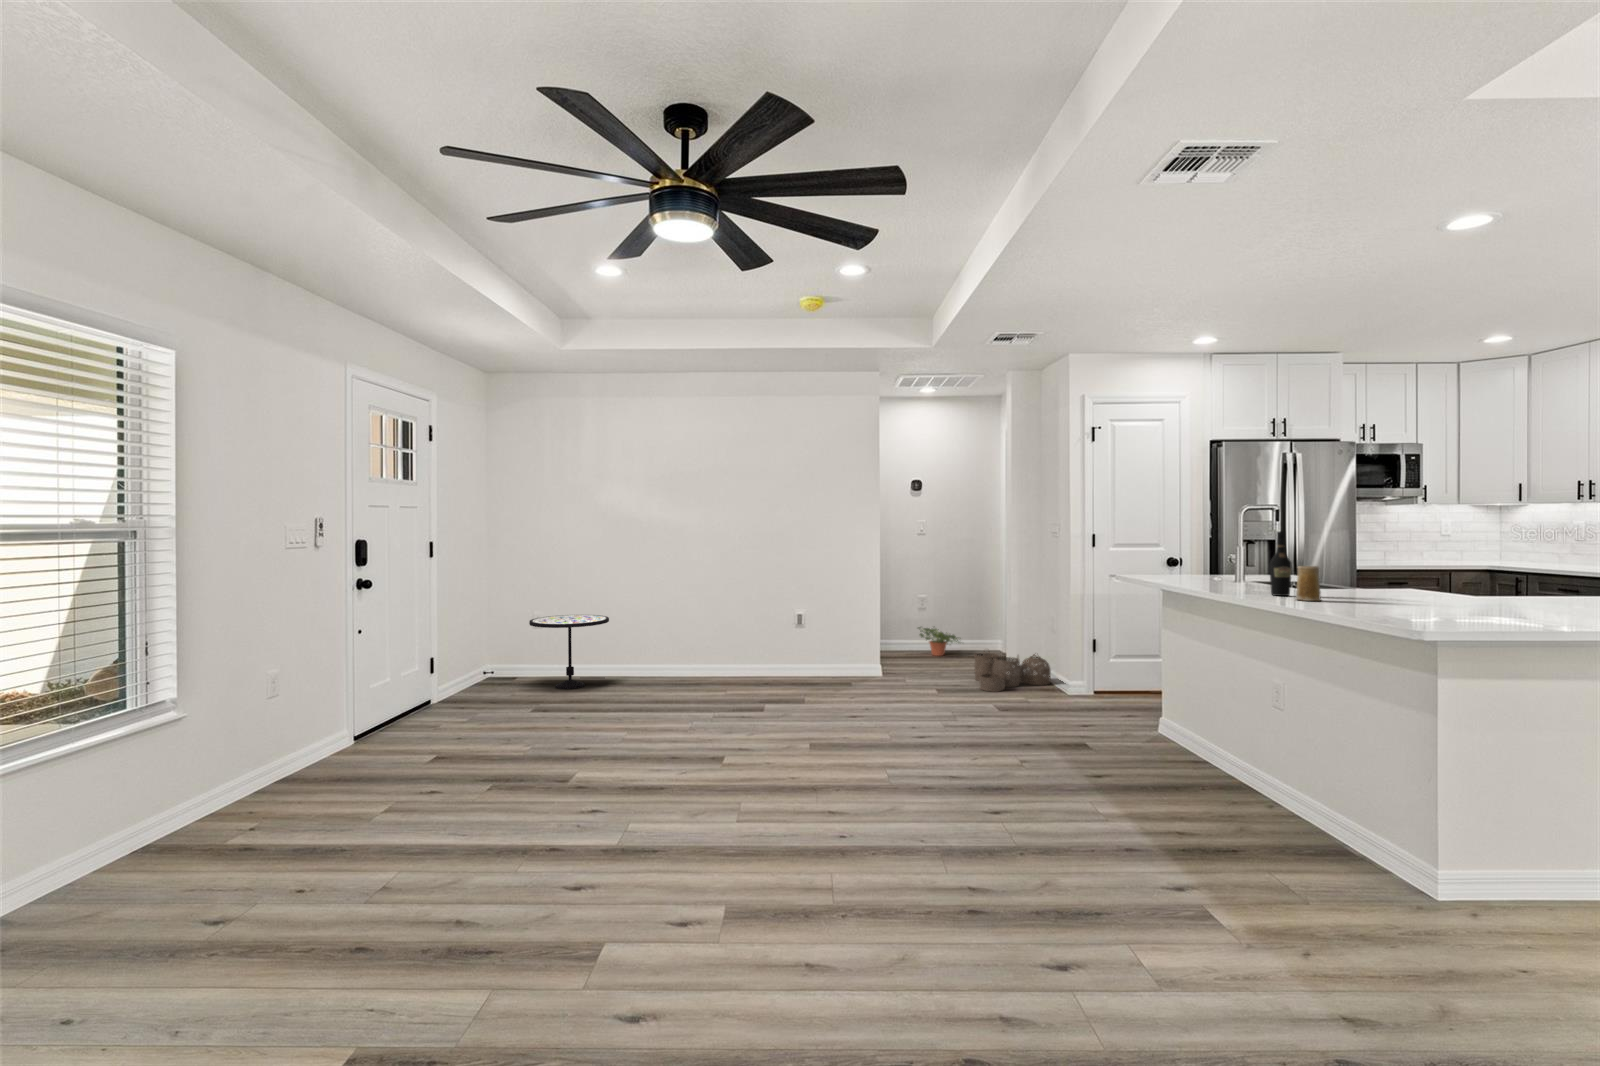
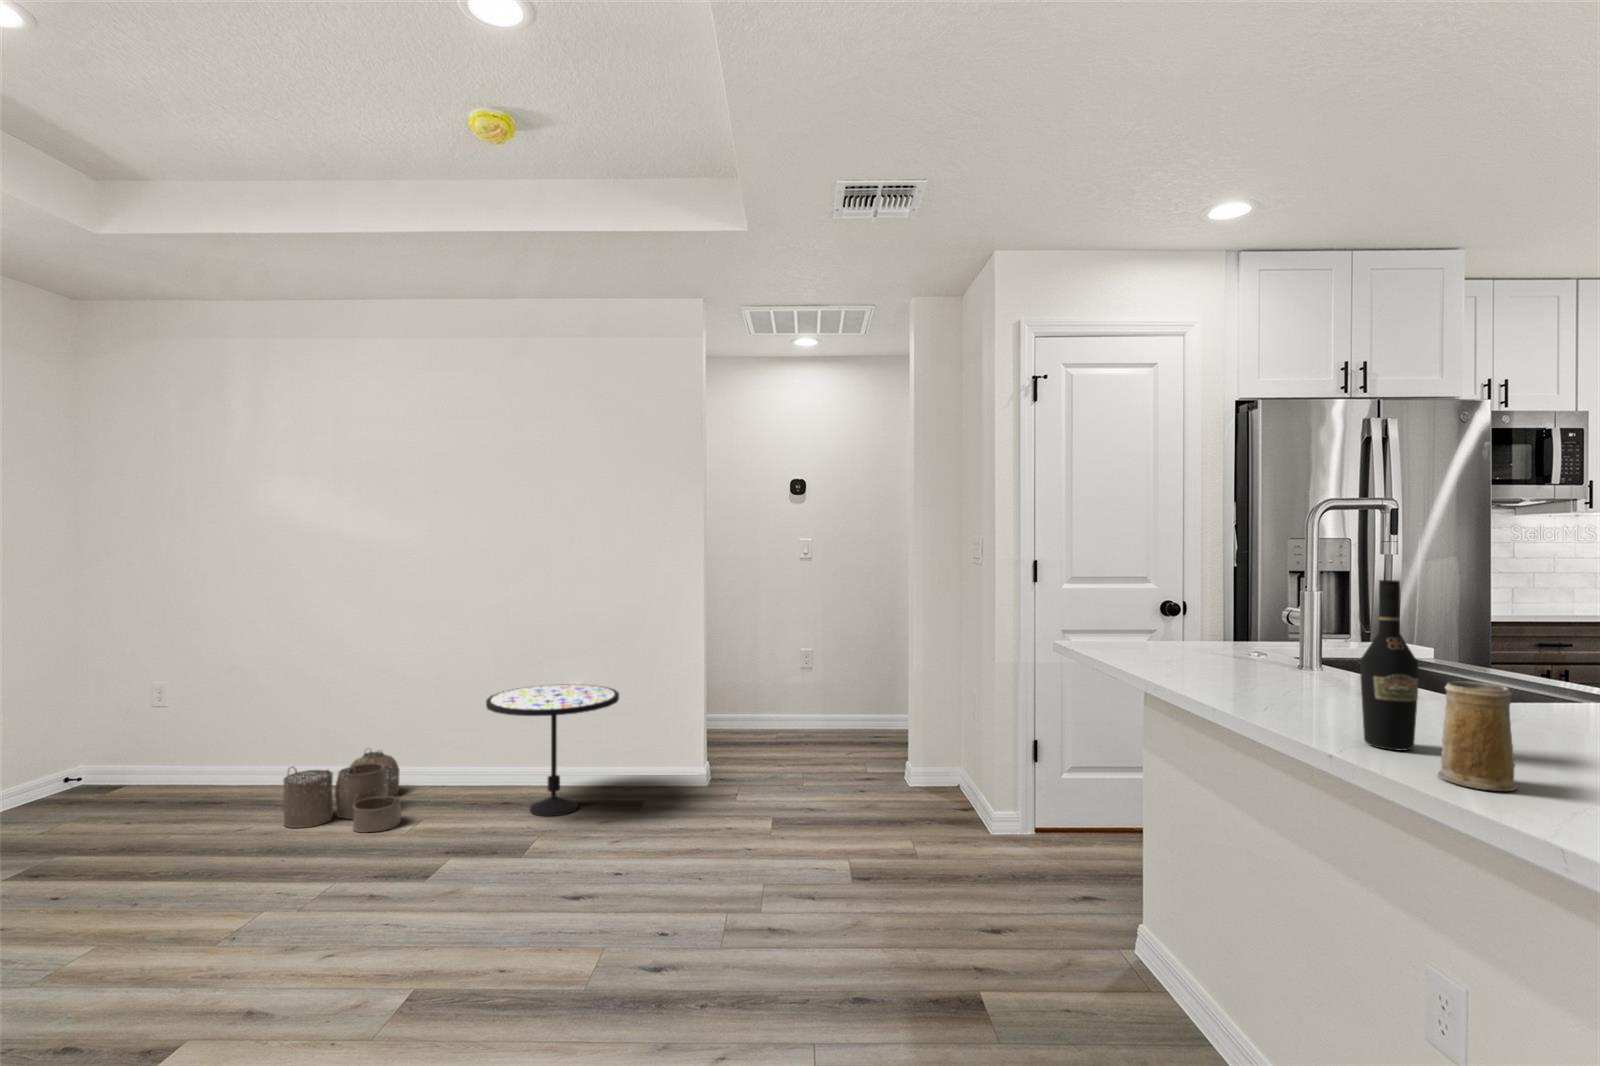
side table: present [529,615,609,689] -> present [486,684,619,816]
potted plant: present [918,627,959,656] -> none [797,690,867,738]
woven basket: present [974,653,1051,692] -> present [283,750,401,832]

